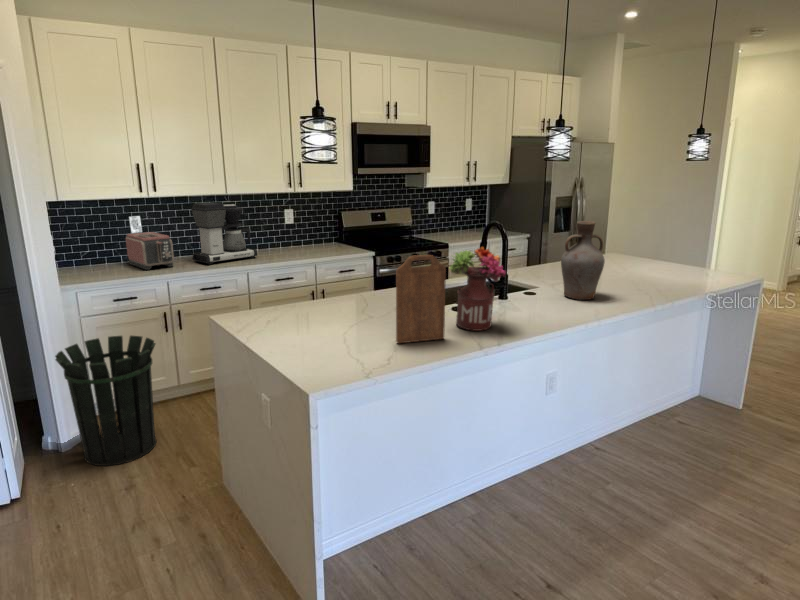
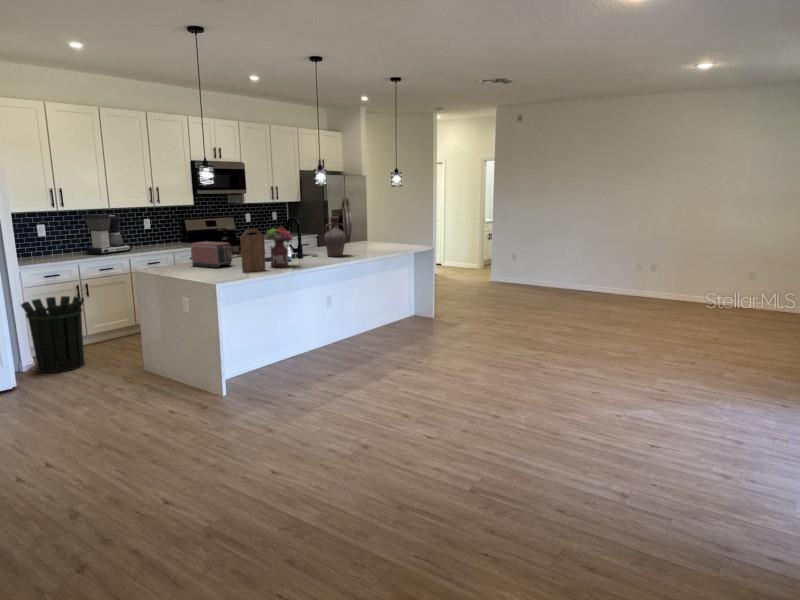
toaster: present [126,232,174,270] -> present [191,241,232,268]

